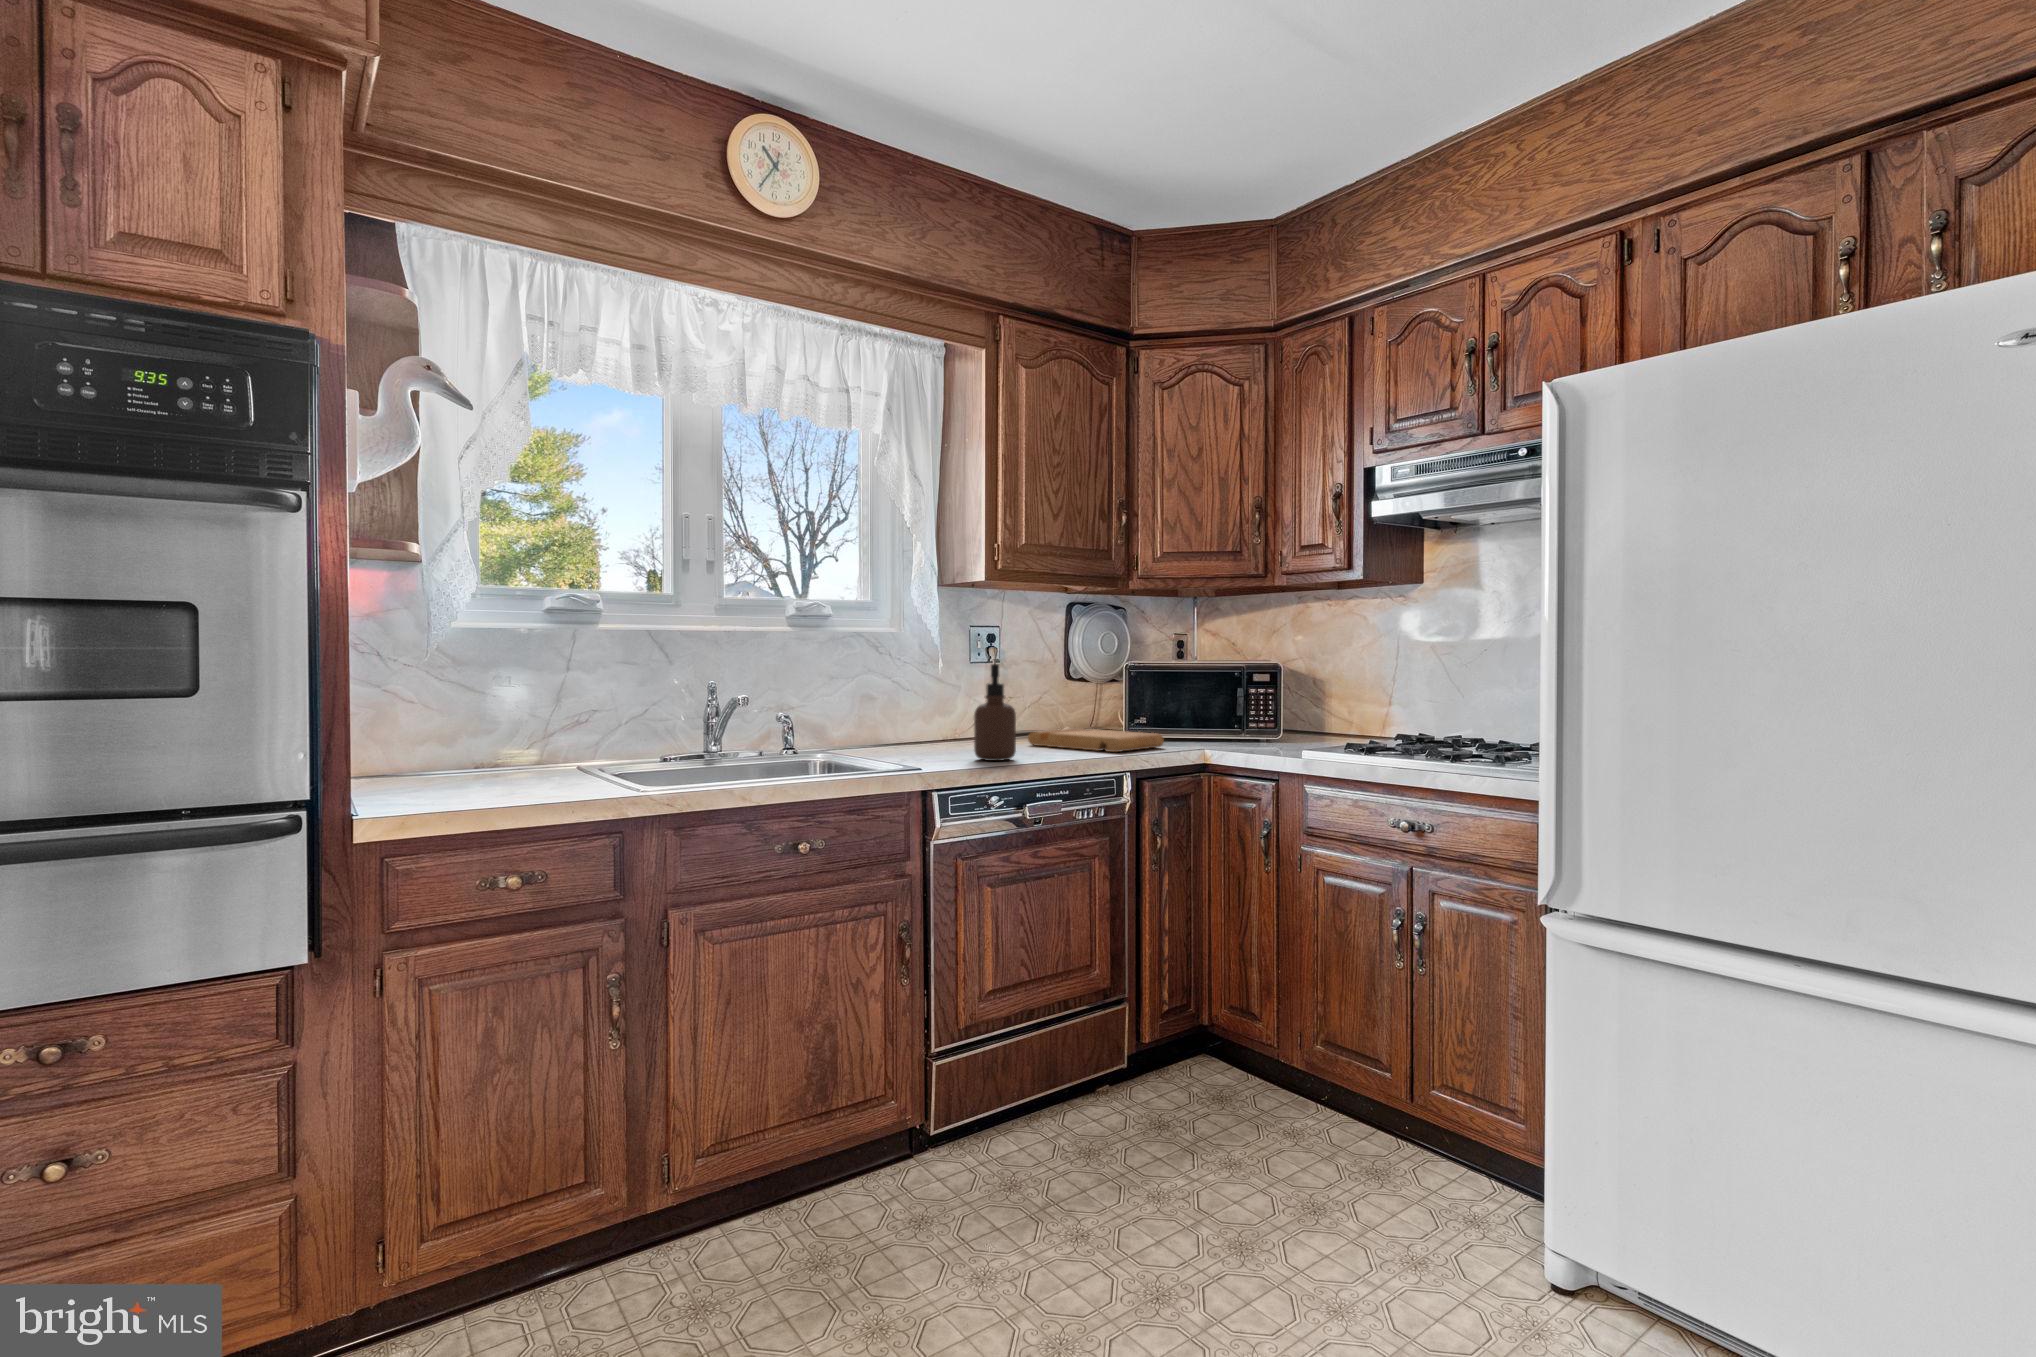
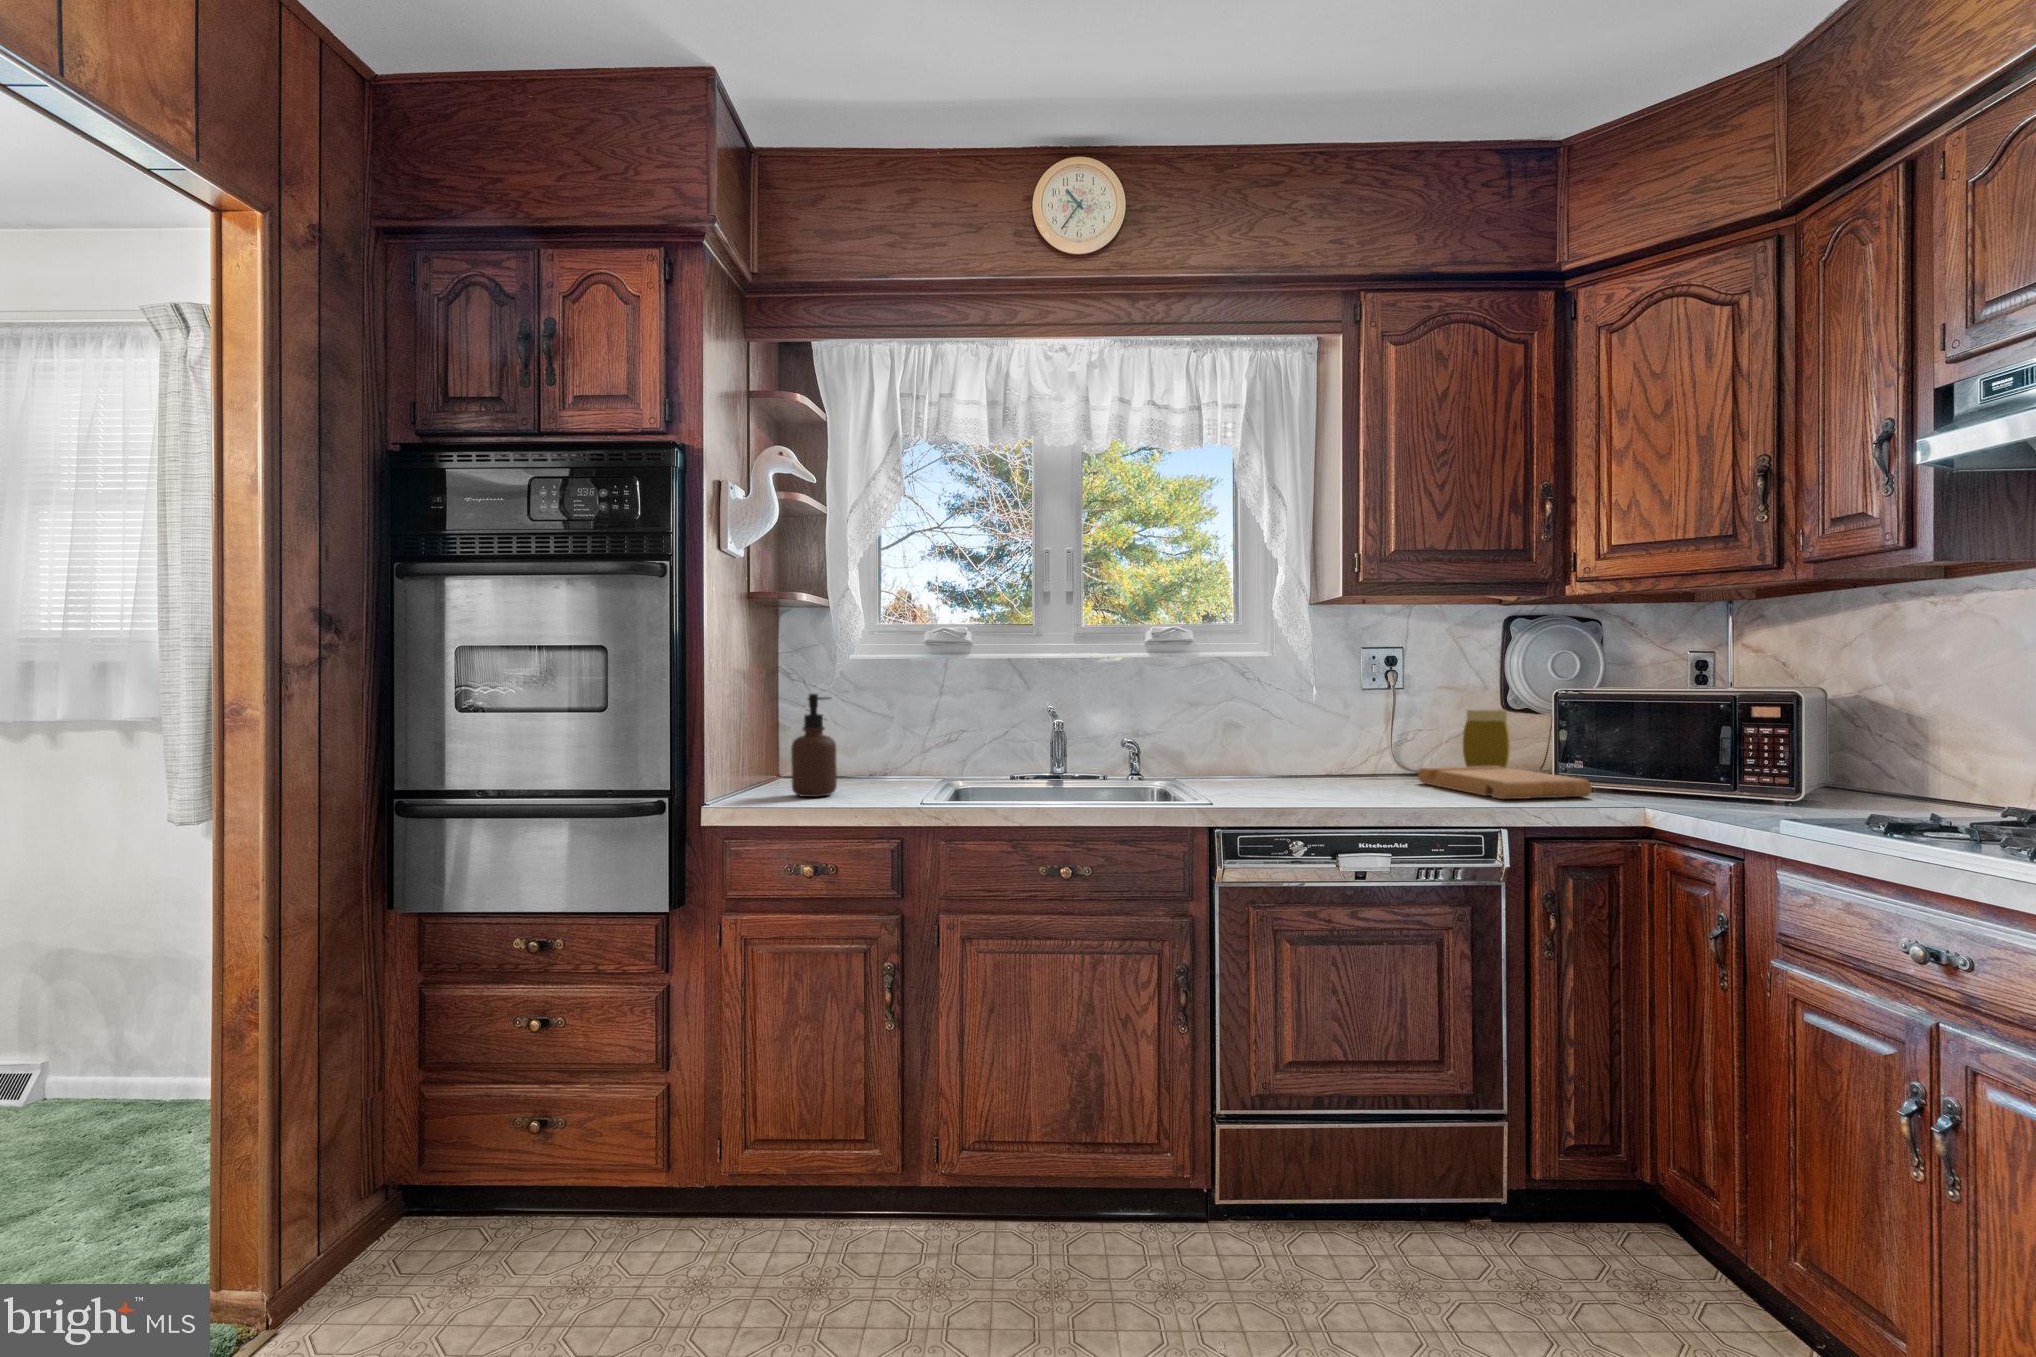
soap dispenser: present [974,664,1016,761] -> present [791,694,837,797]
jar: none [1037,682,1074,737] -> present [1463,710,1510,768]

